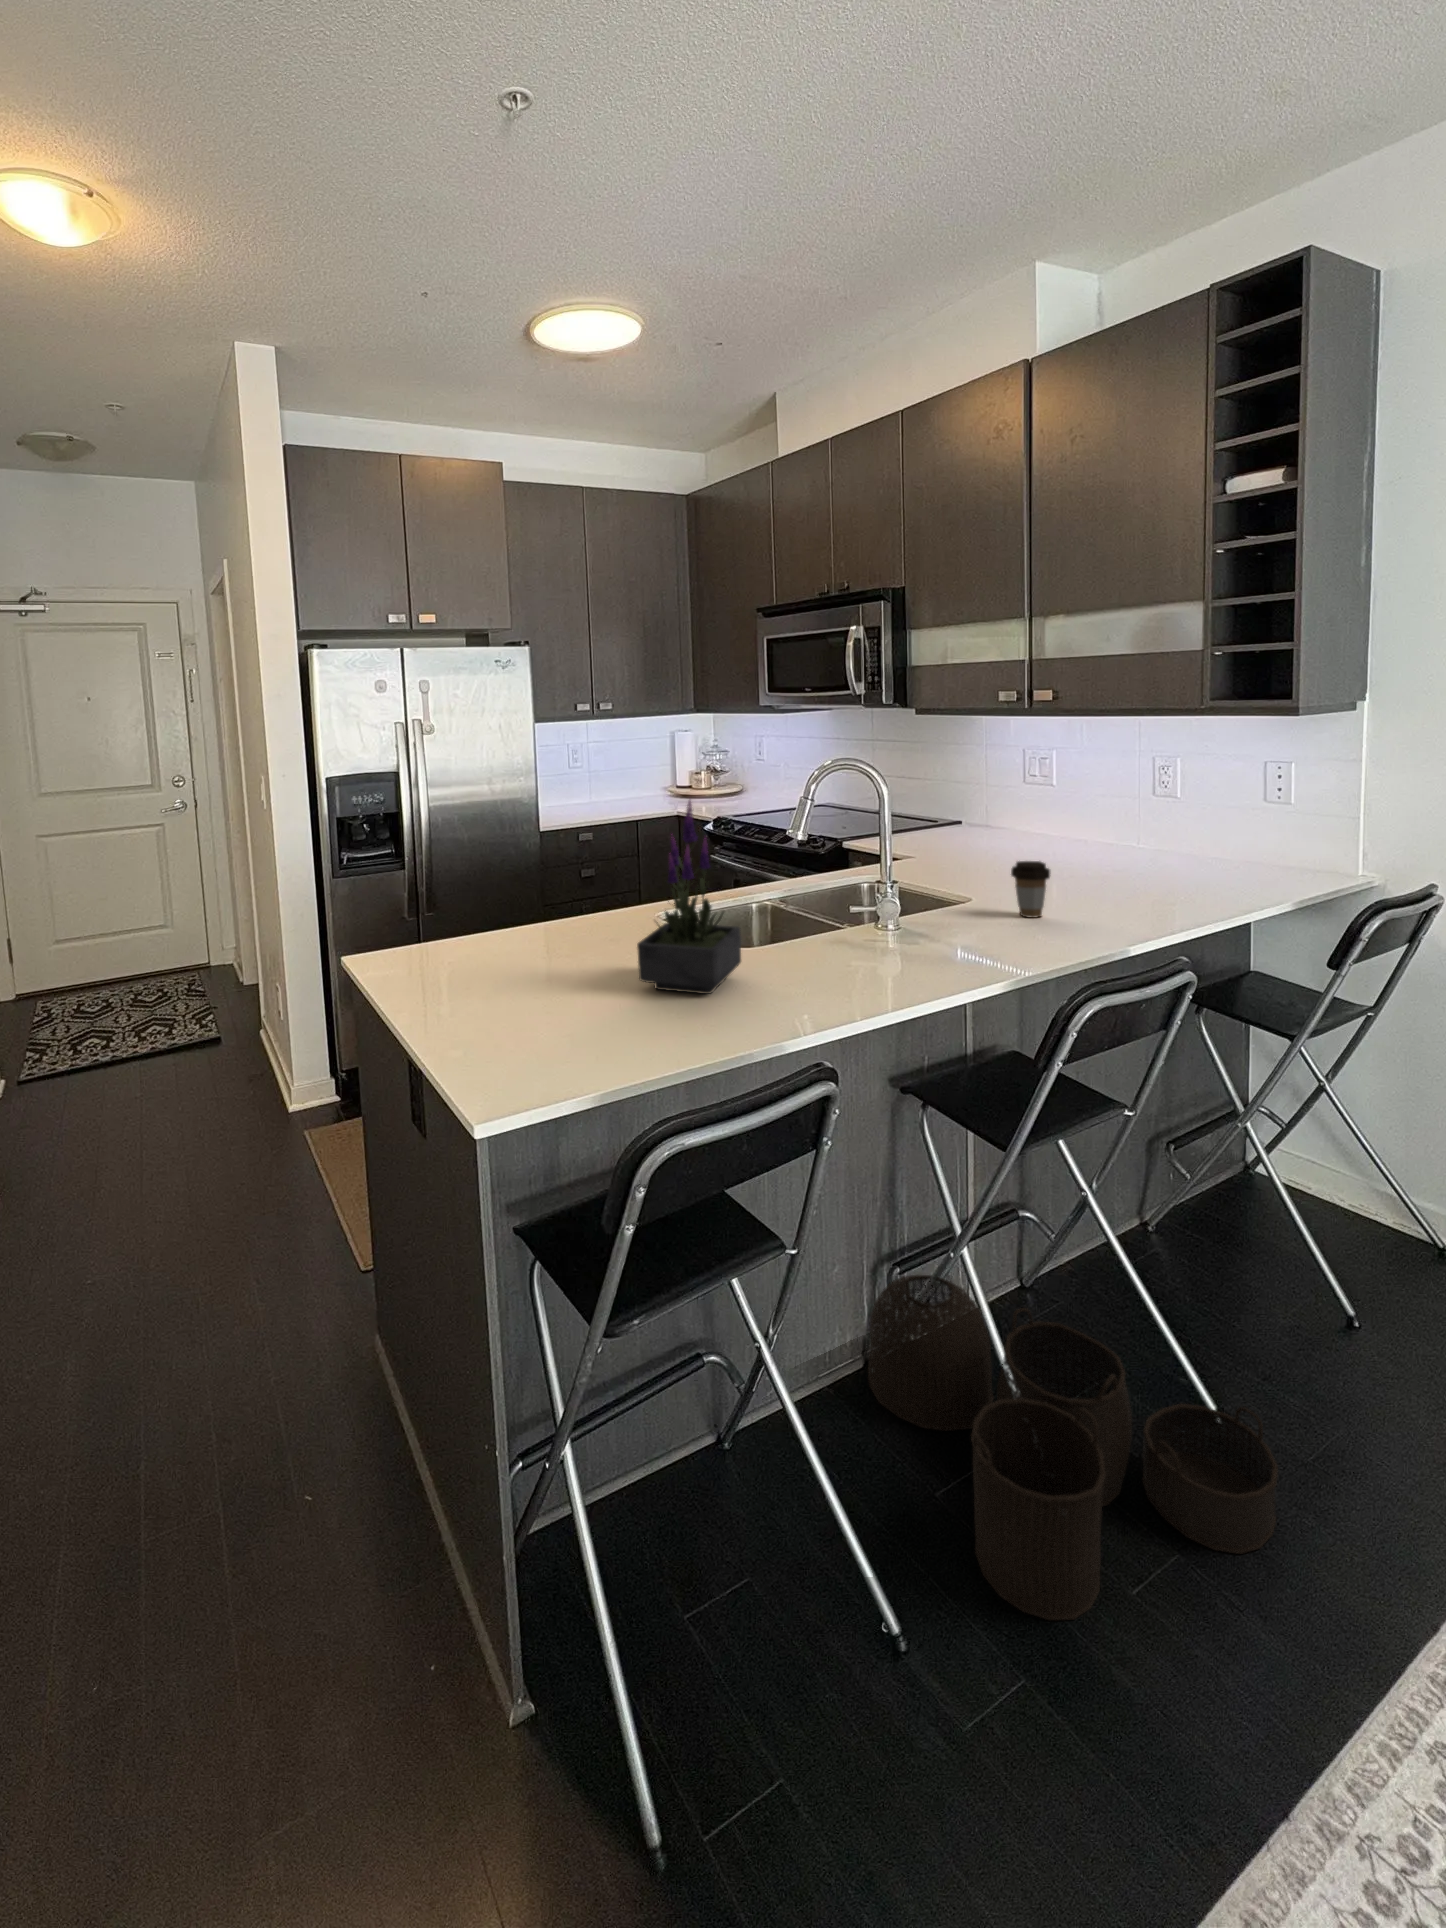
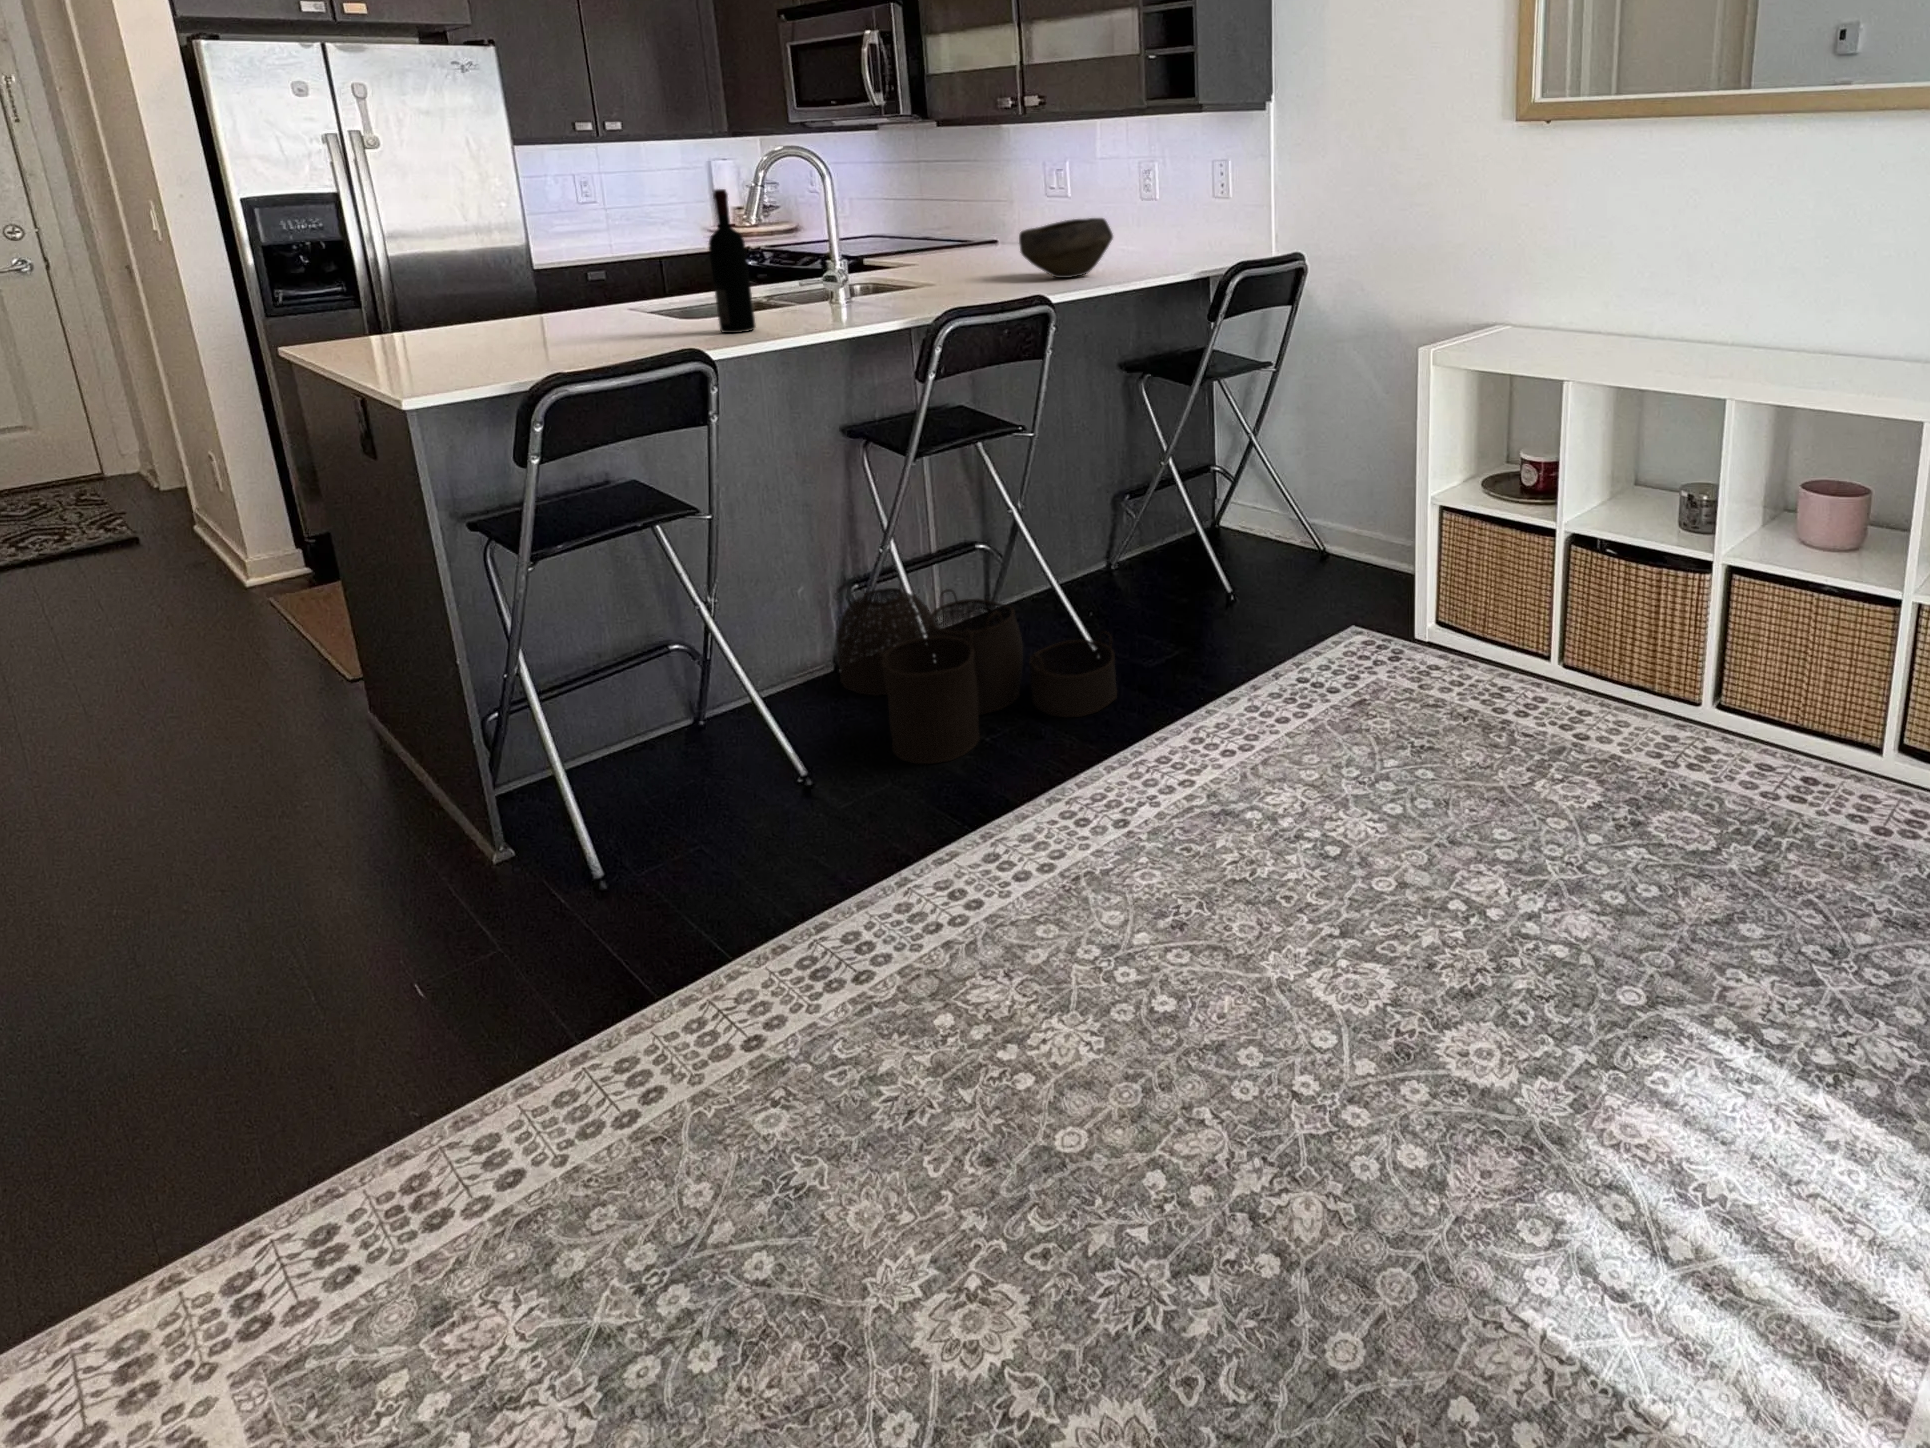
potted plant: present [637,801,741,994] -> none [581,170,687,344]
wine bottle: none [776,818,818,983] -> present [709,189,755,333]
bowl: none [1053,826,1169,895] -> present [1019,218,1113,278]
coffee cup: present [1011,861,1050,918] -> none [962,243,995,293]

